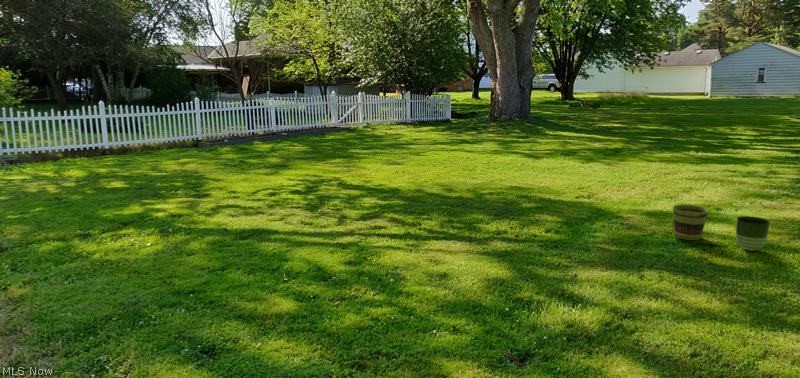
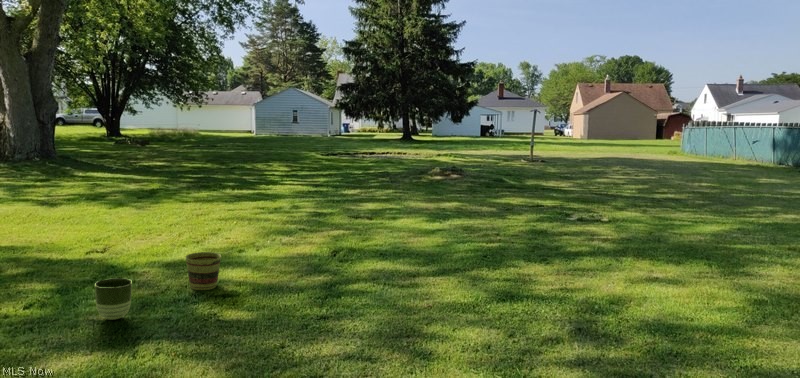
planter: present [736,216,770,251] -> present [95,278,132,320]

